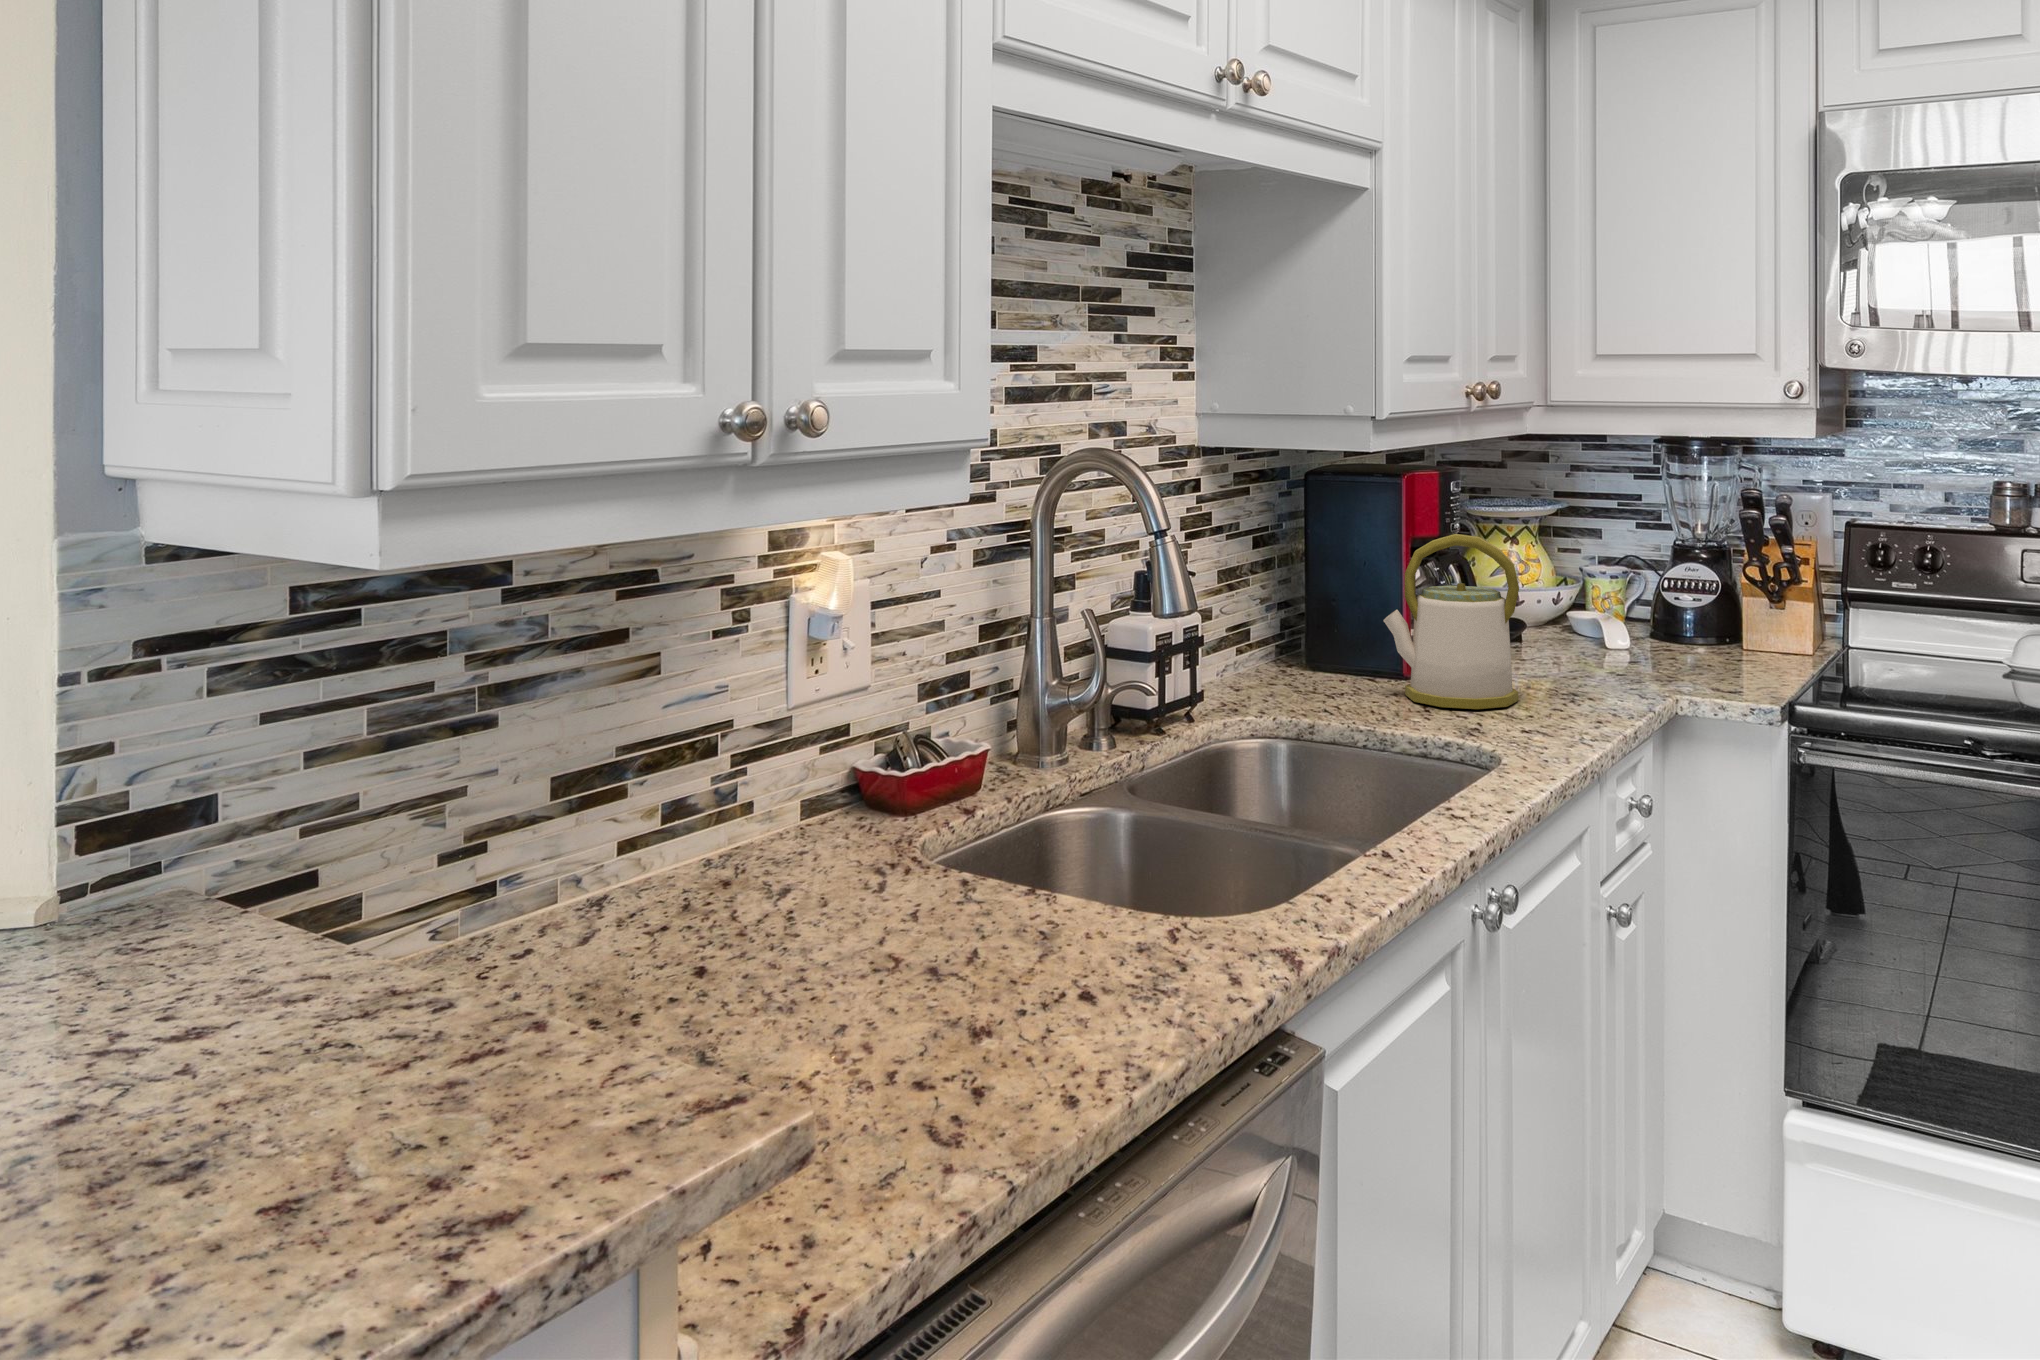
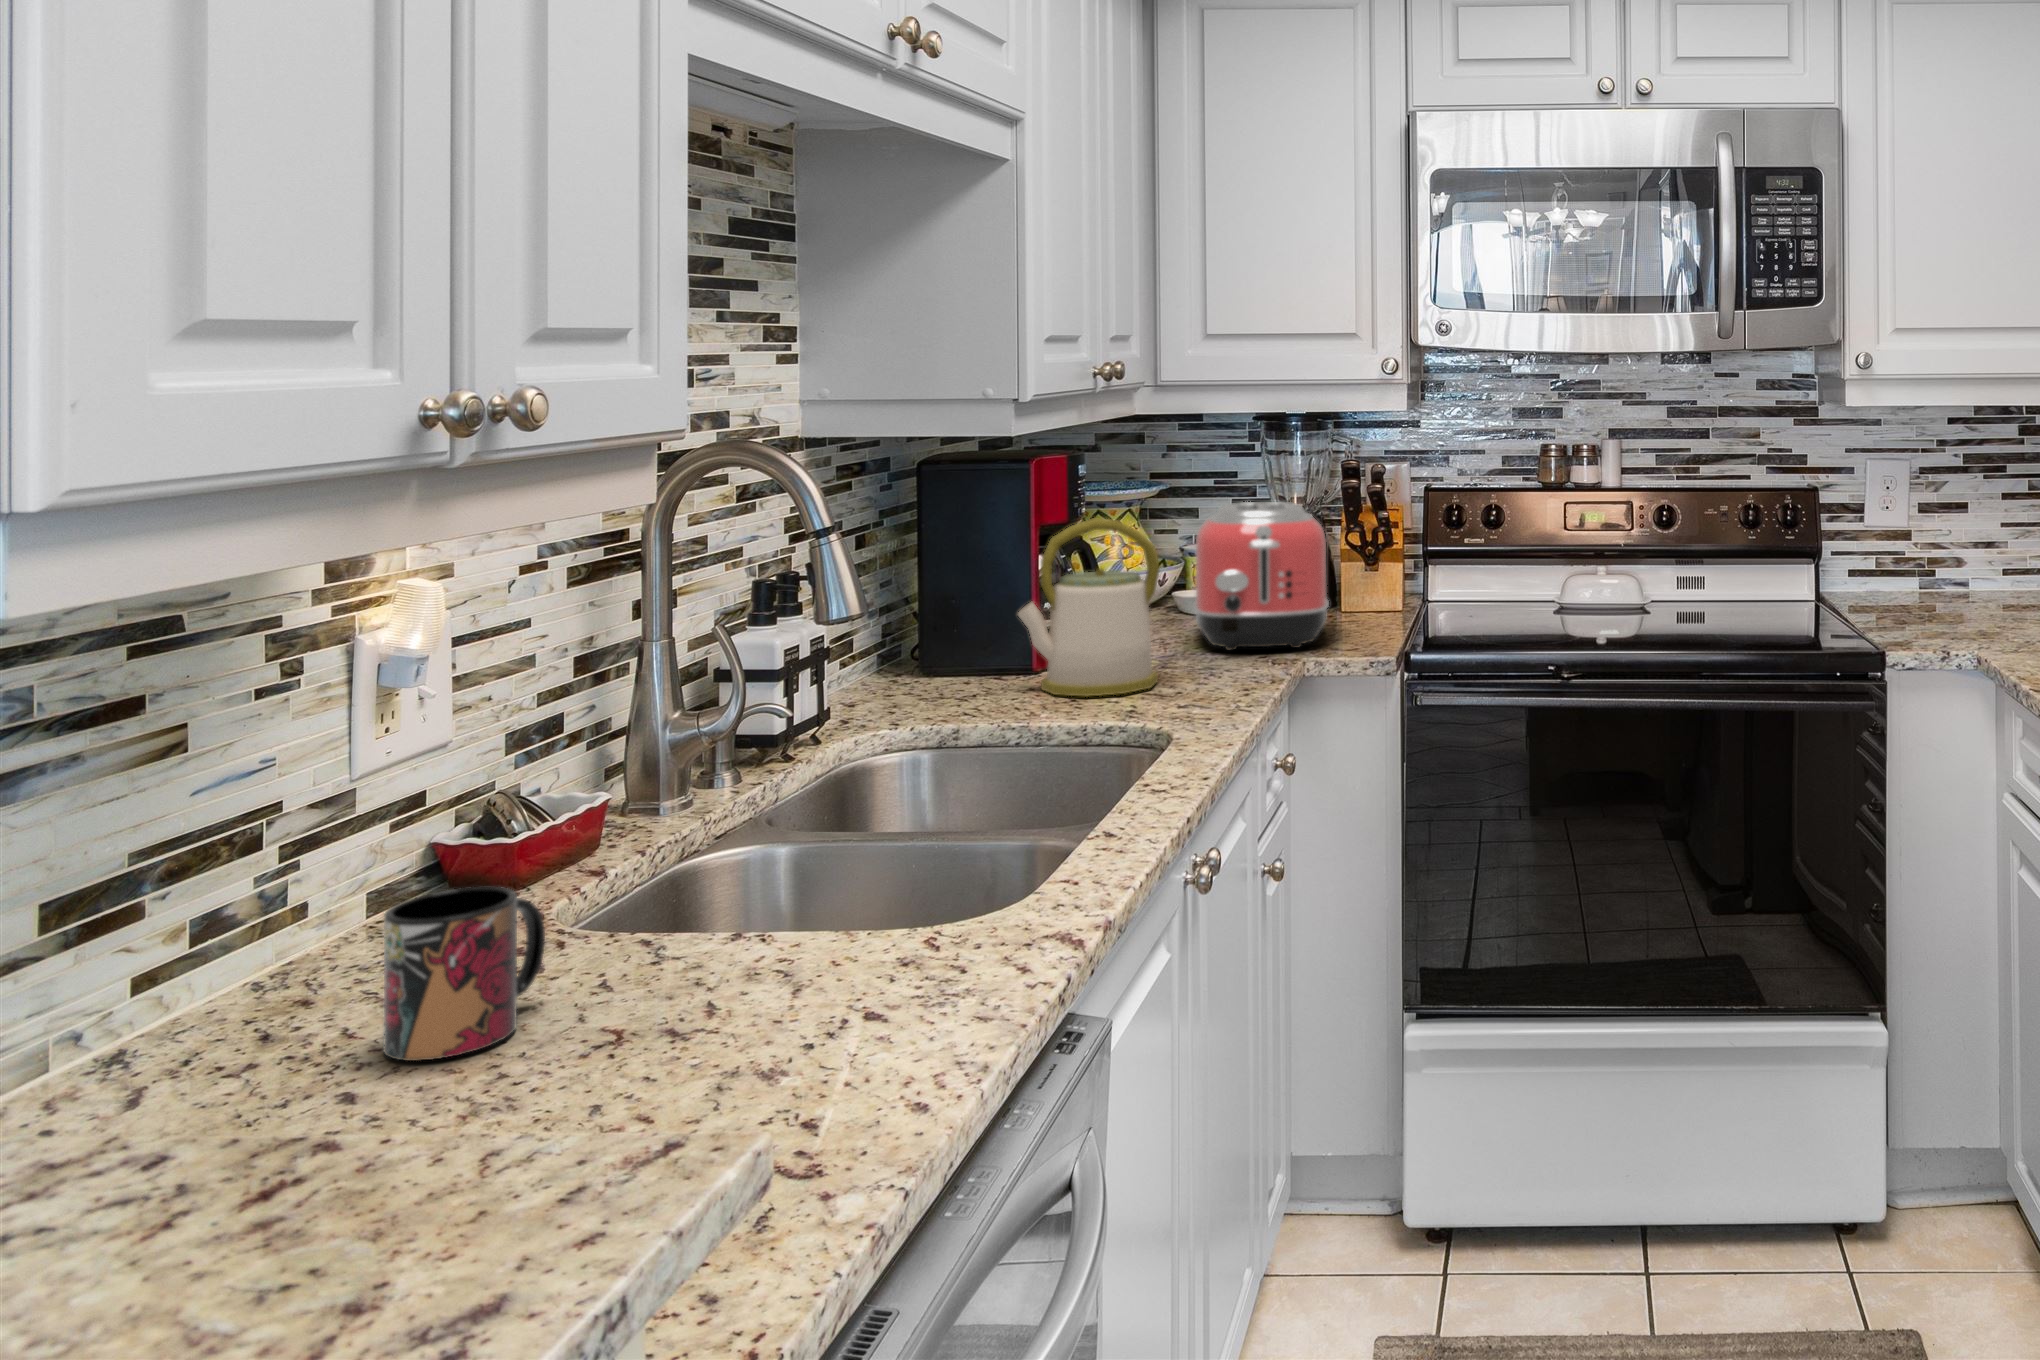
toaster: none [1574,526,1719,682] -> present [1193,502,1329,650]
mug: none [740,813,866,953] -> present [383,887,545,1061]

